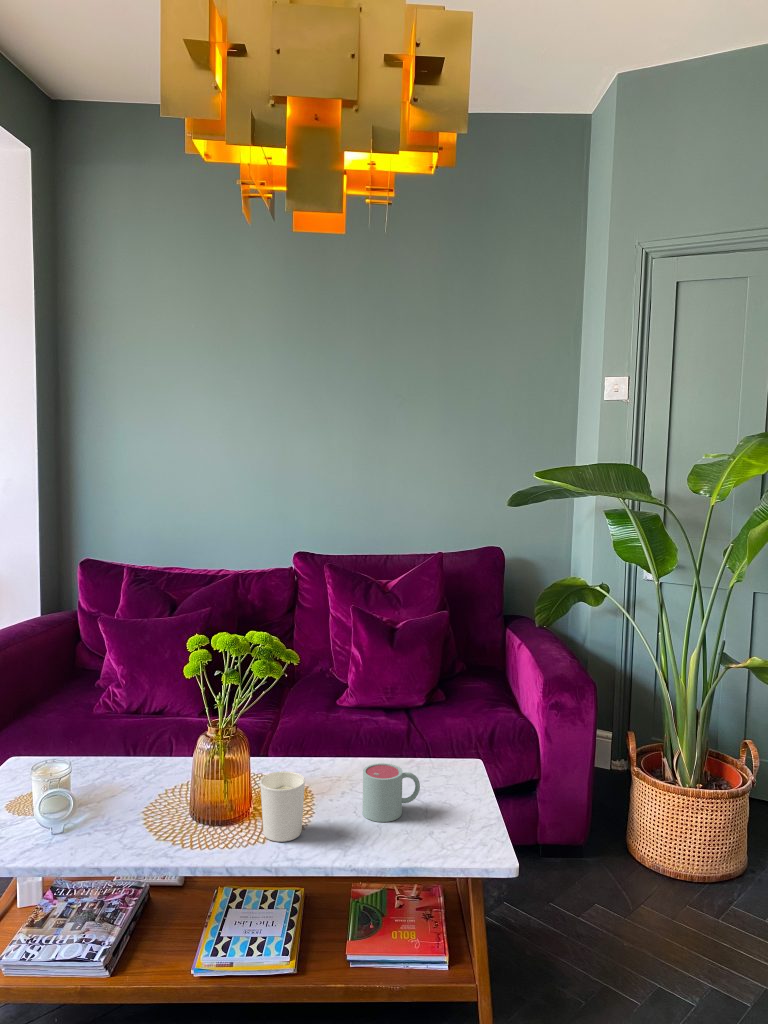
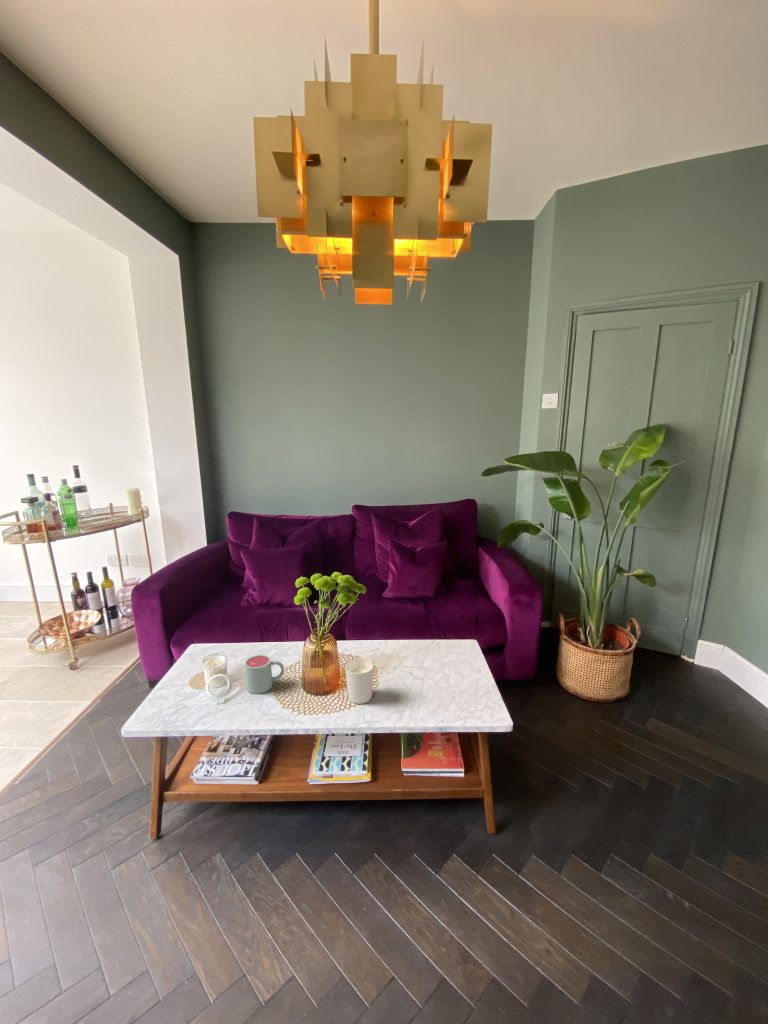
mug: present [362,763,420,822] -> present [245,655,284,694]

